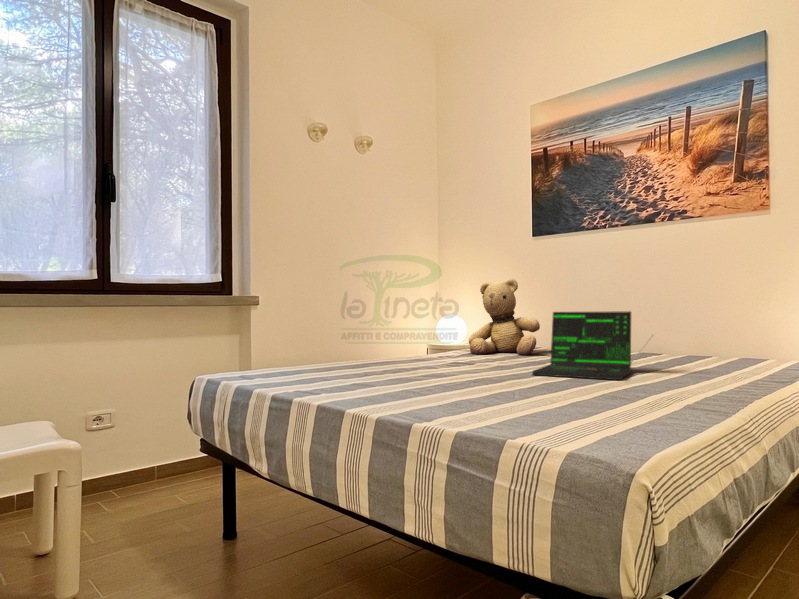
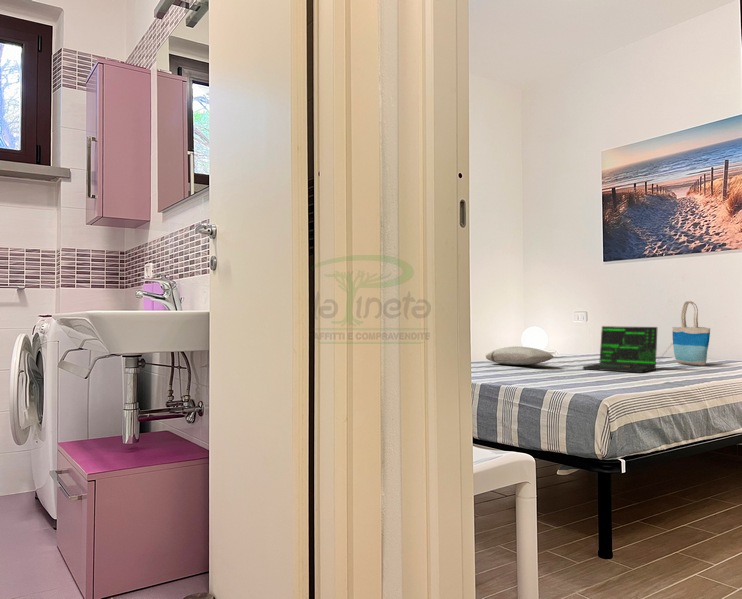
teddy bear: present [469,278,540,355] -> none [544,298,601,358]
tote bag: none [635,278,690,363] -> present [672,301,710,365]
pillow: none [392,343,490,368] -> present [486,346,553,365]

